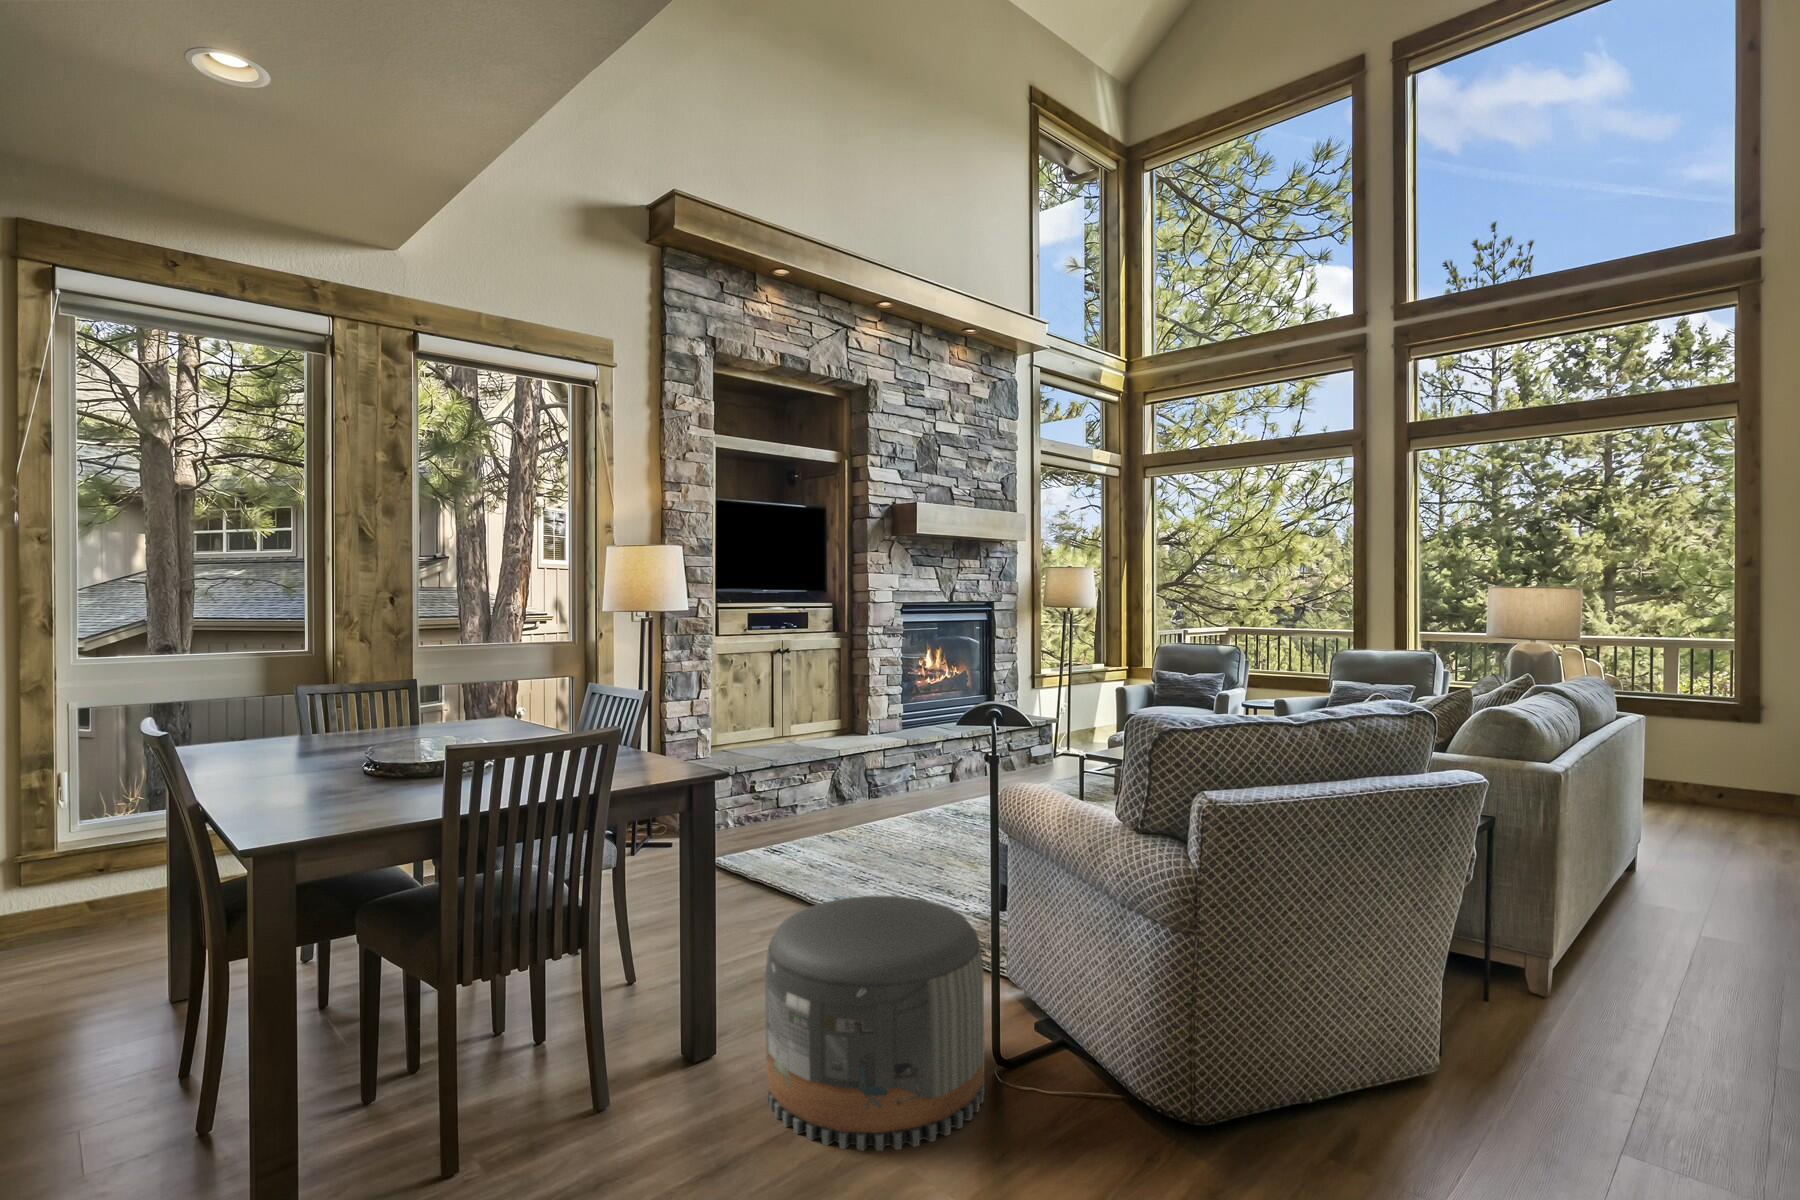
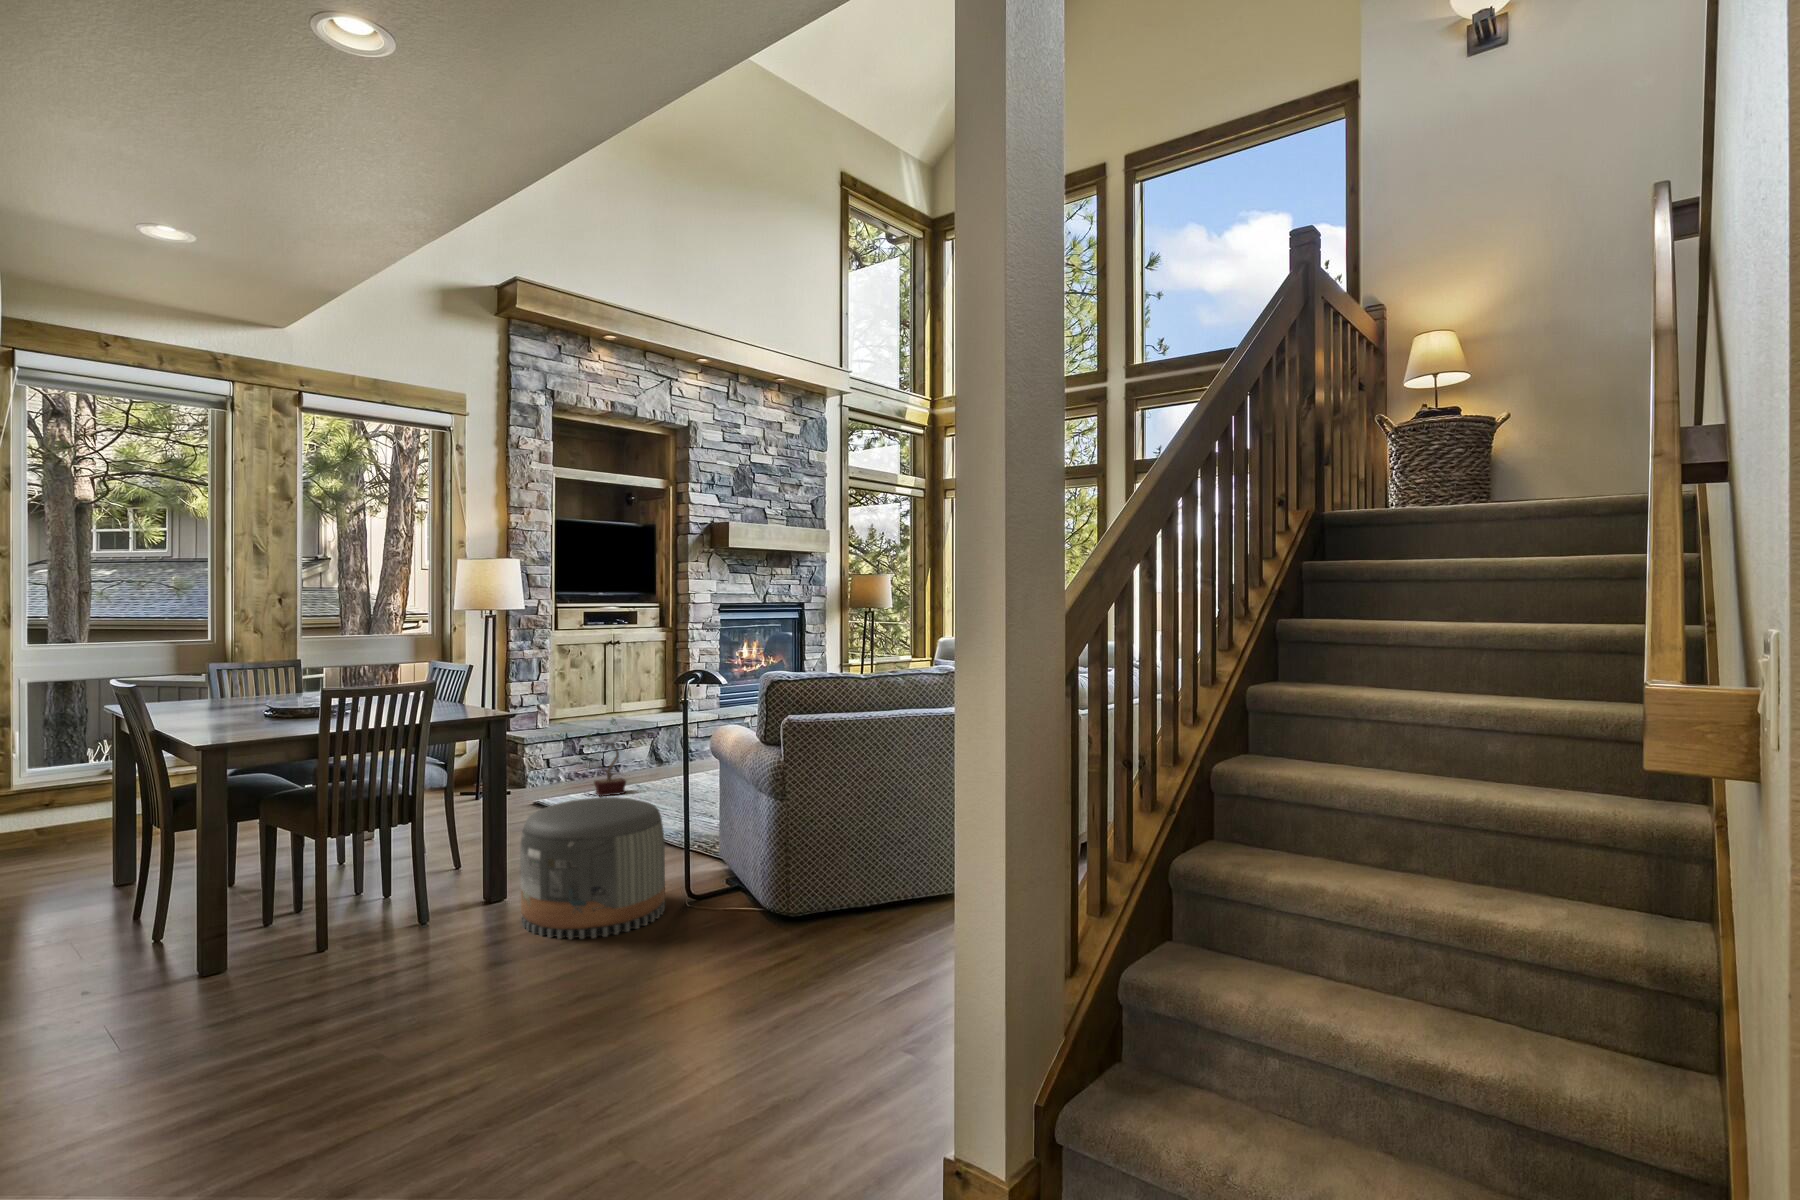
potted plant: none [766,749,856,853] -> present [585,719,643,796]

